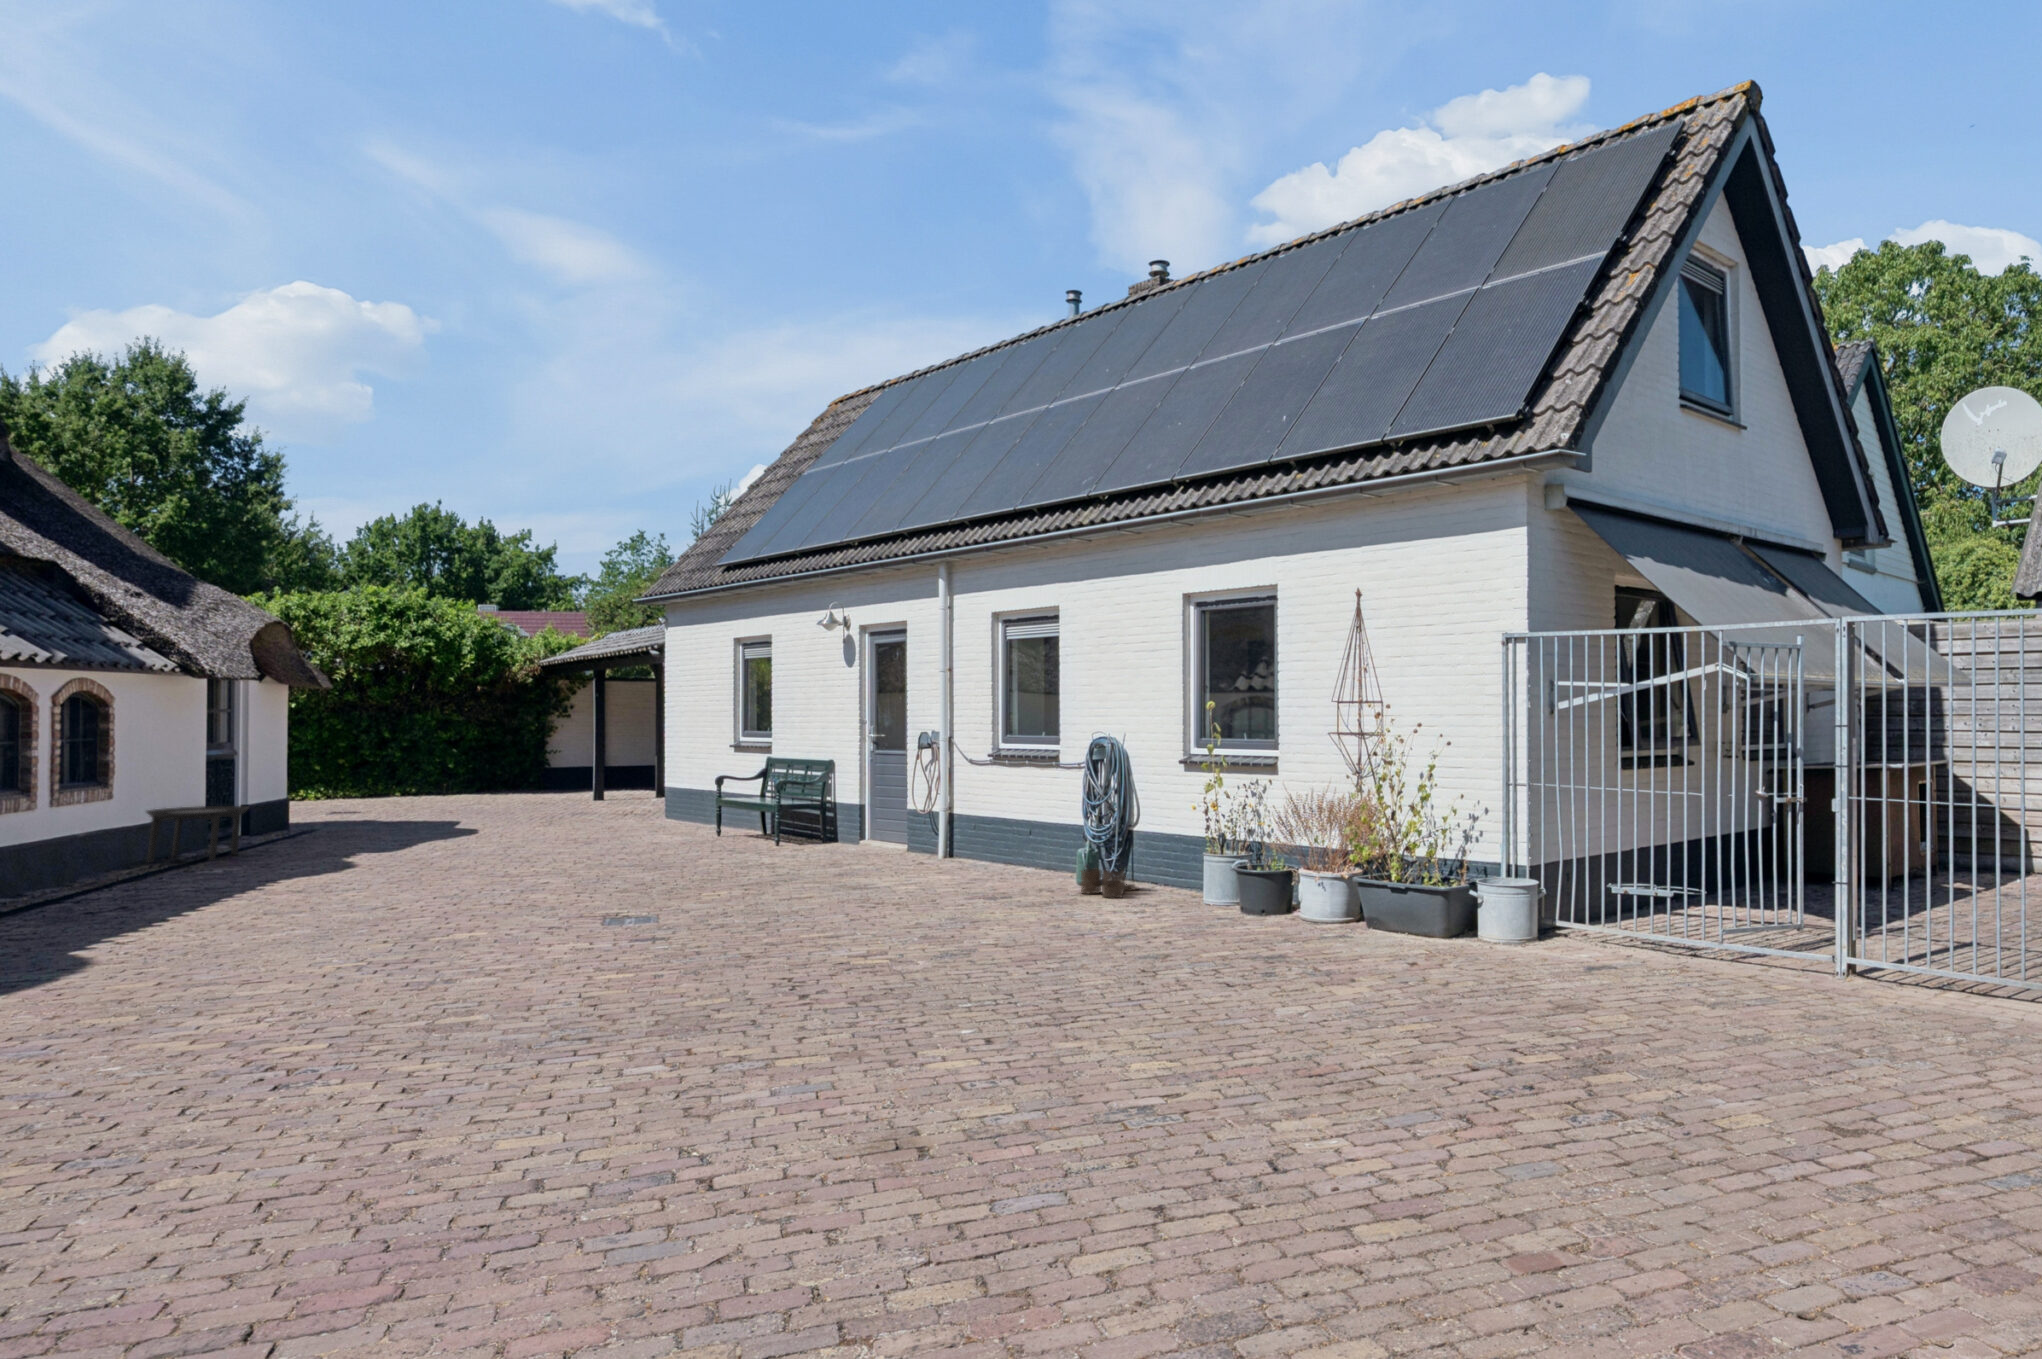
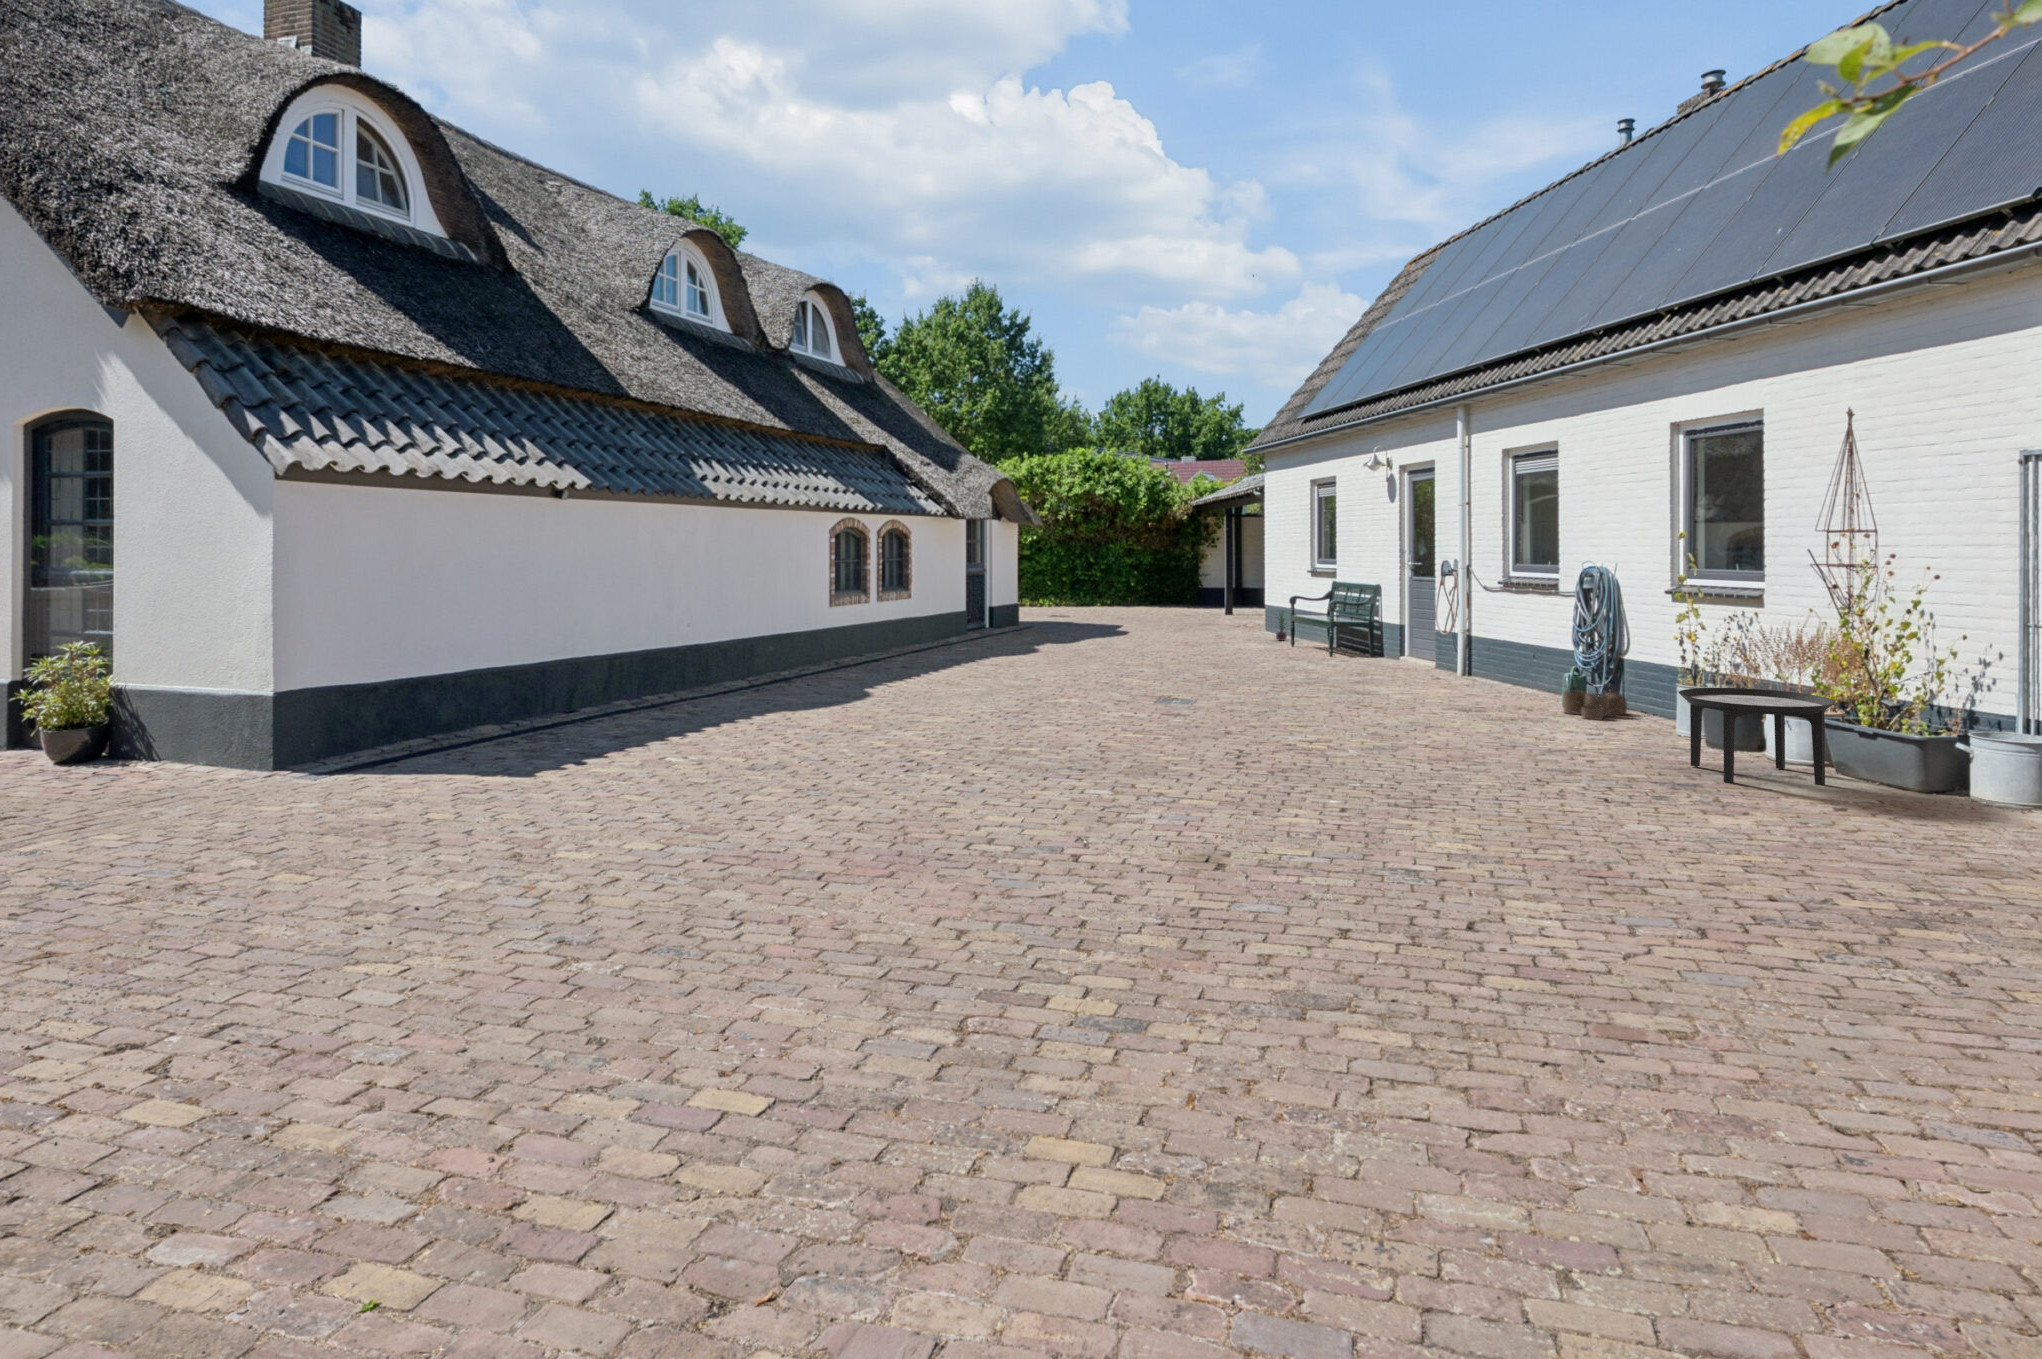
decorative plant: none [671,796,713,833] -> present [1276,613,1291,641]
round table: present [147,806,249,863] -> present [1679,688,1835,785]

